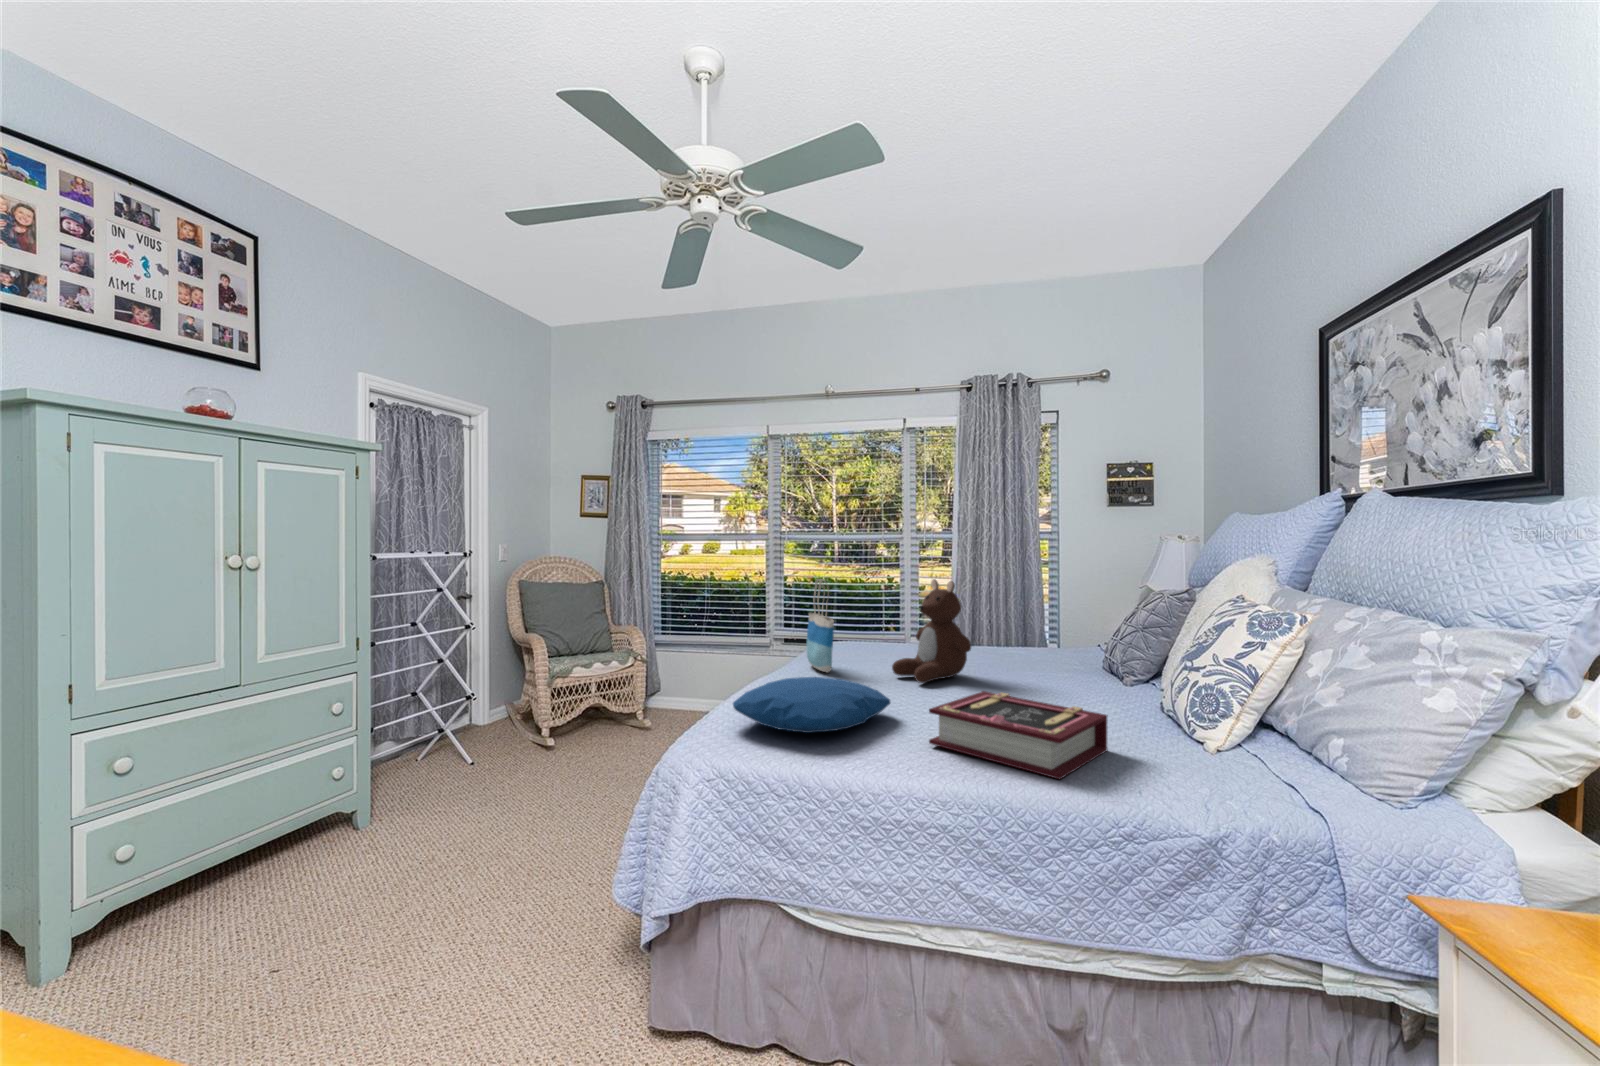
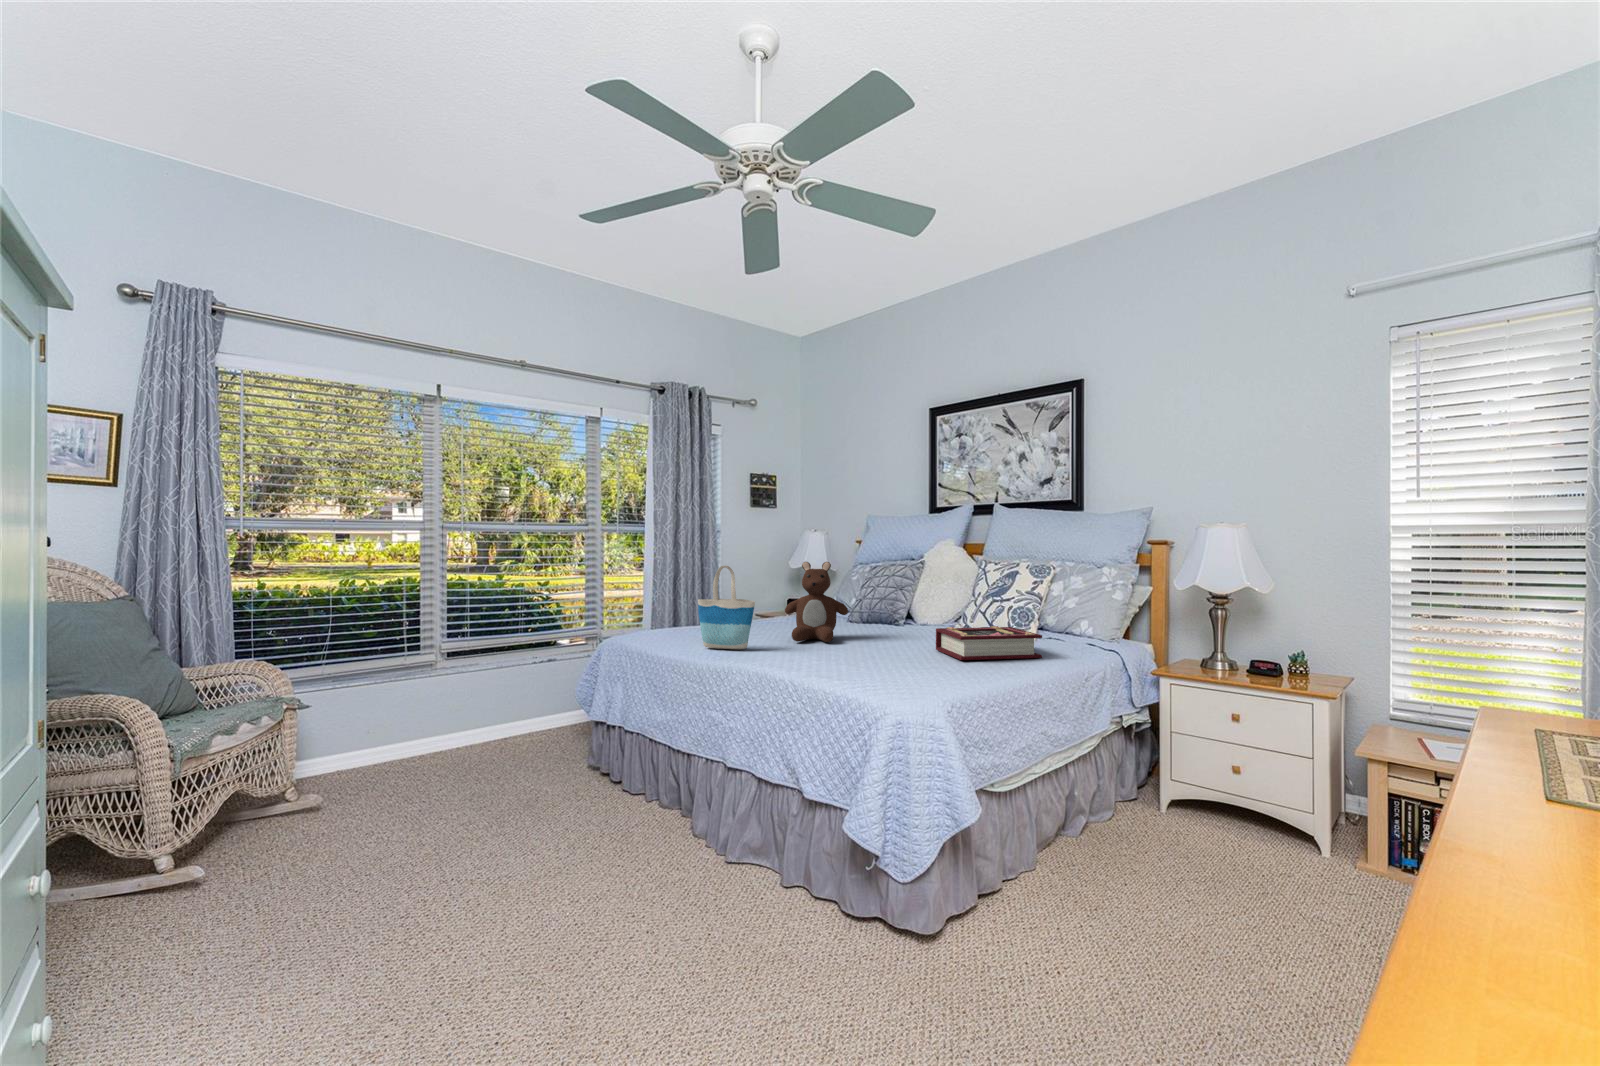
pillow: present [733,677,890,733] -> none [810,636,931,672]

